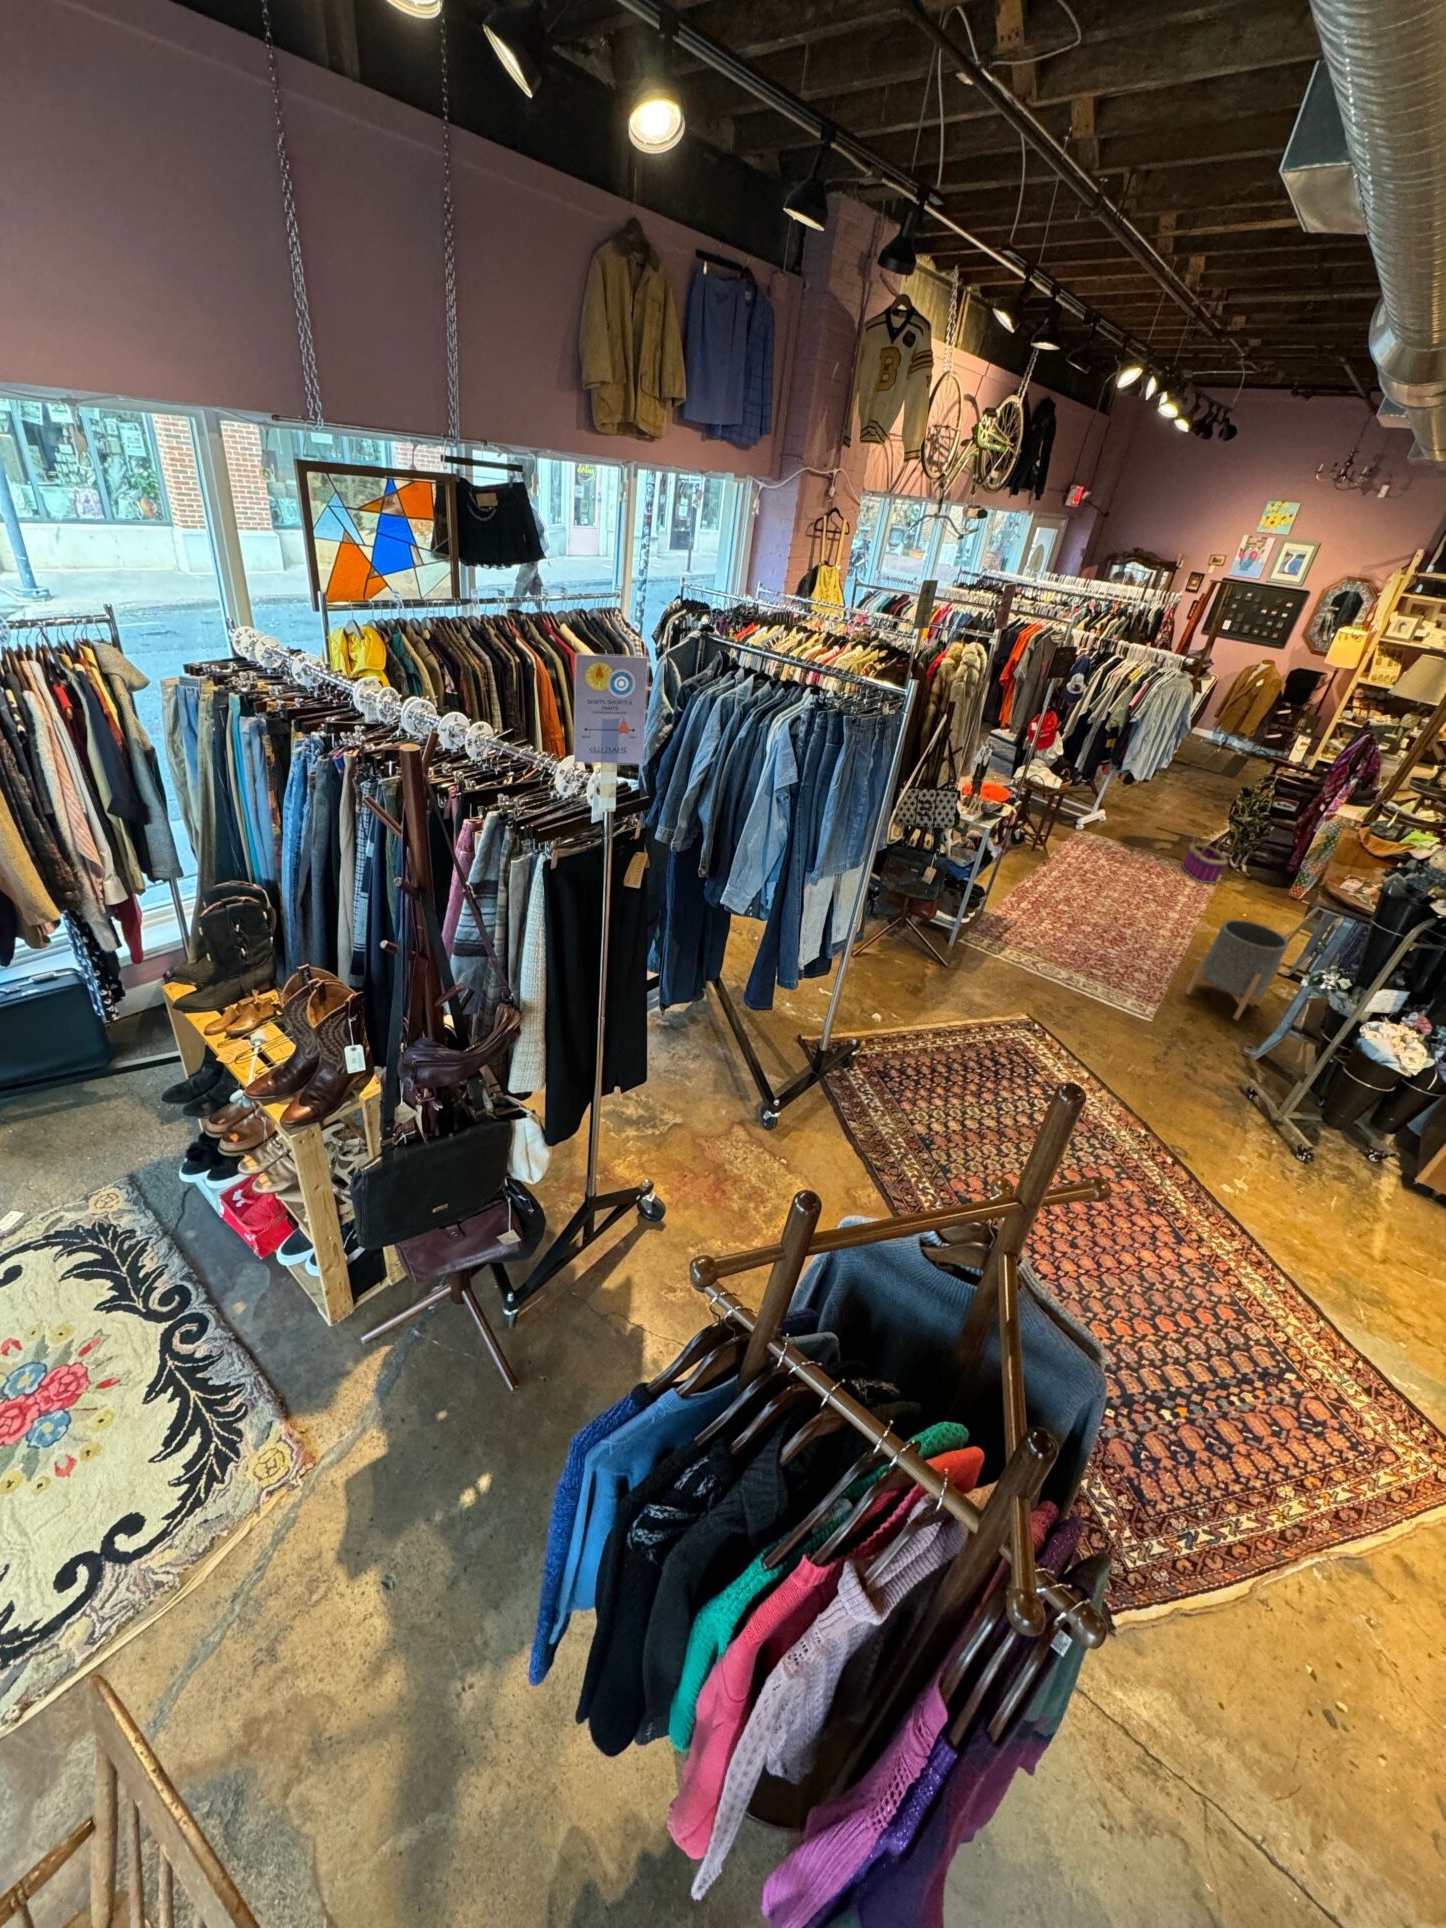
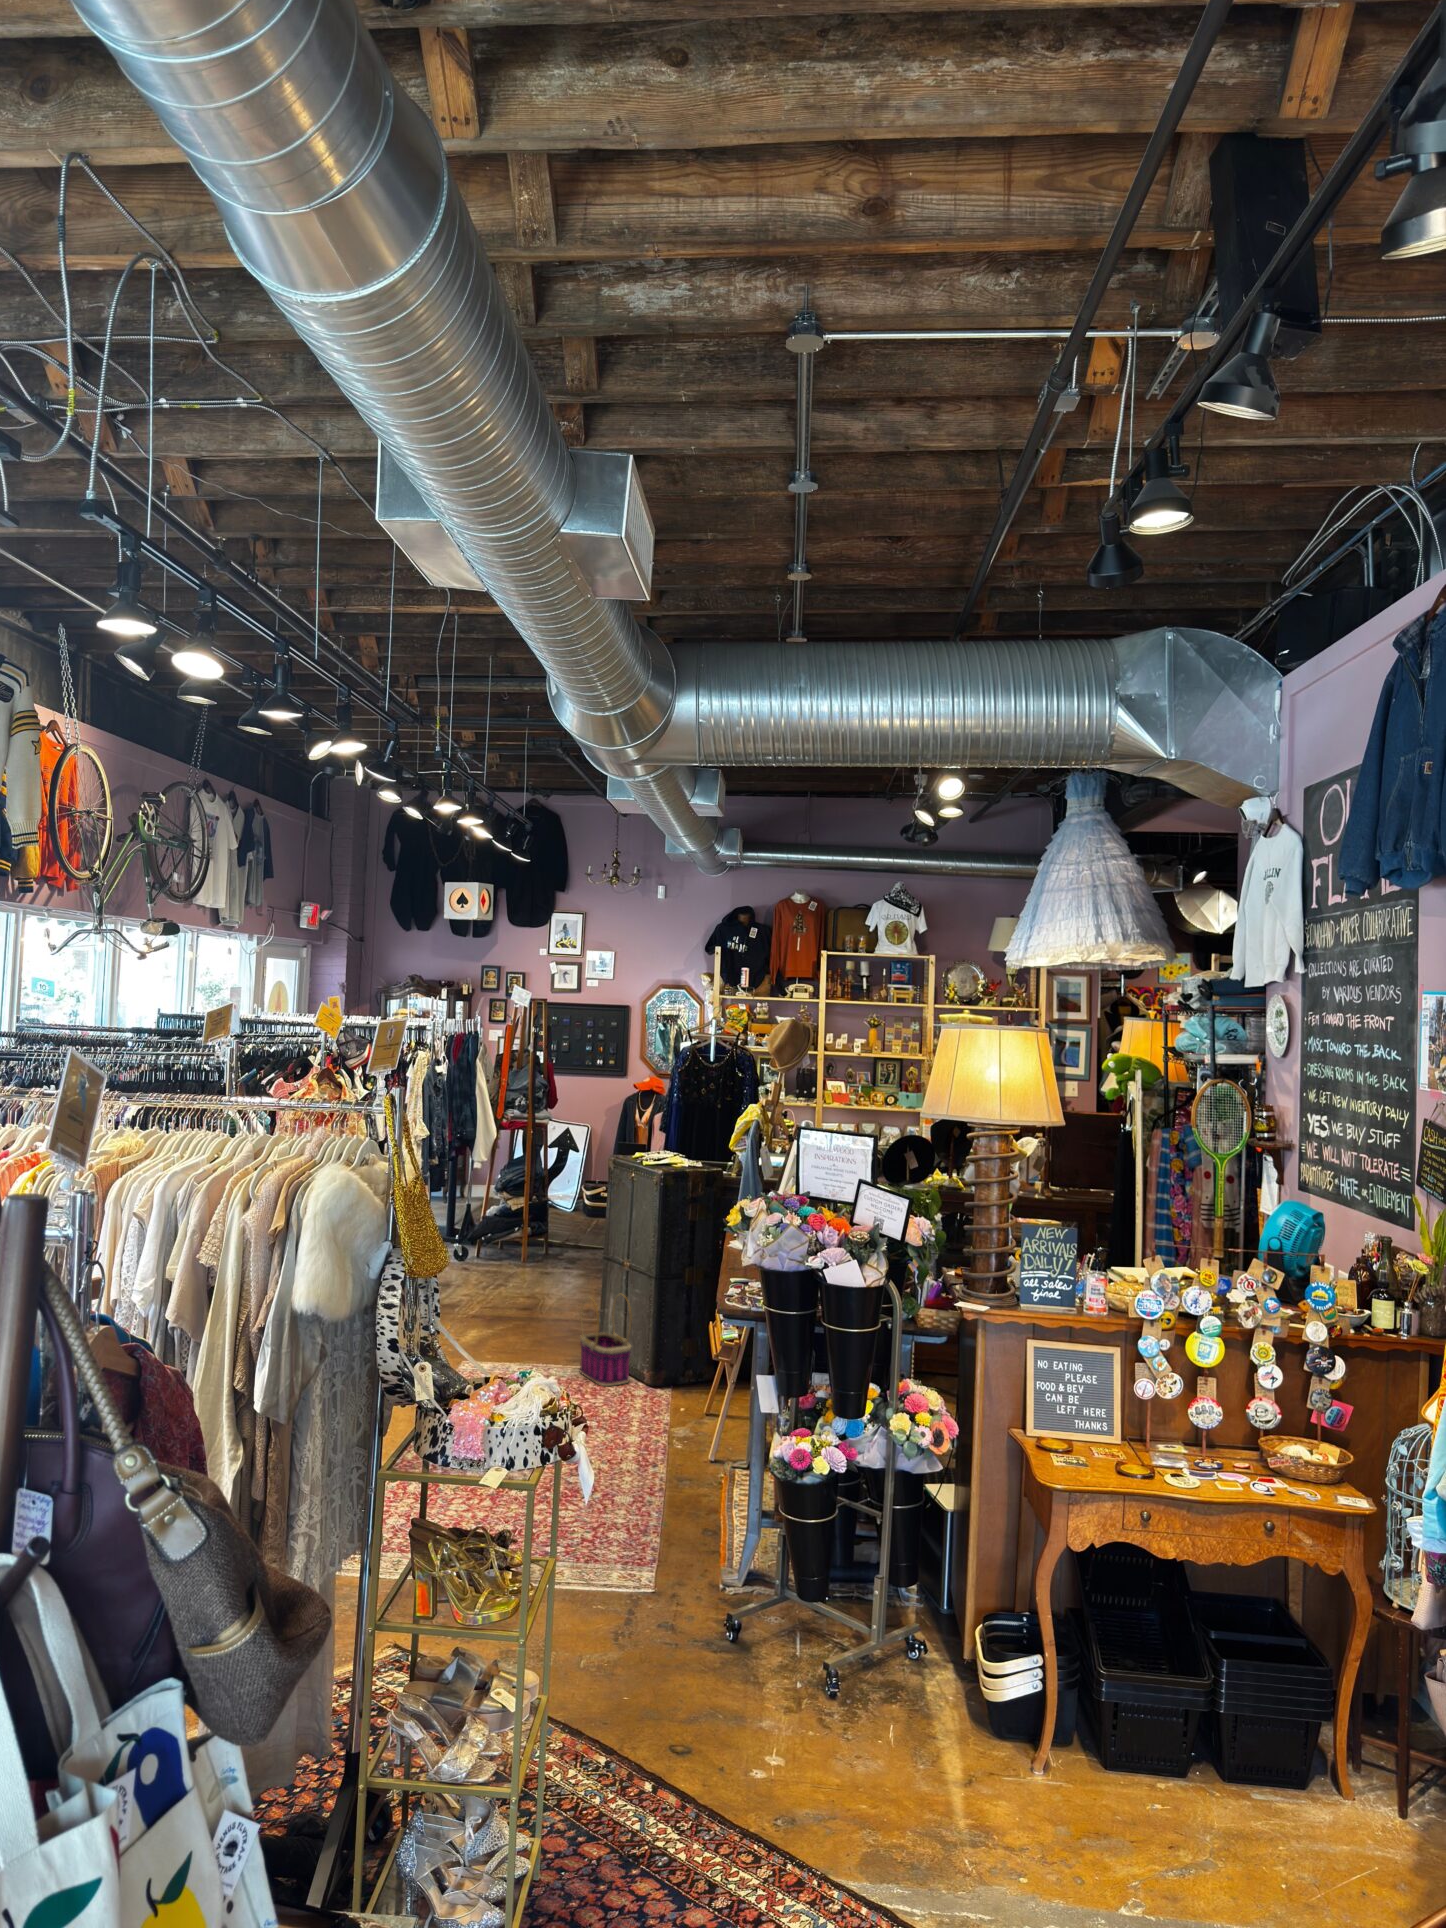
planter: present [1186,920,1288,1019] -> none [618,1395,719,1549]

